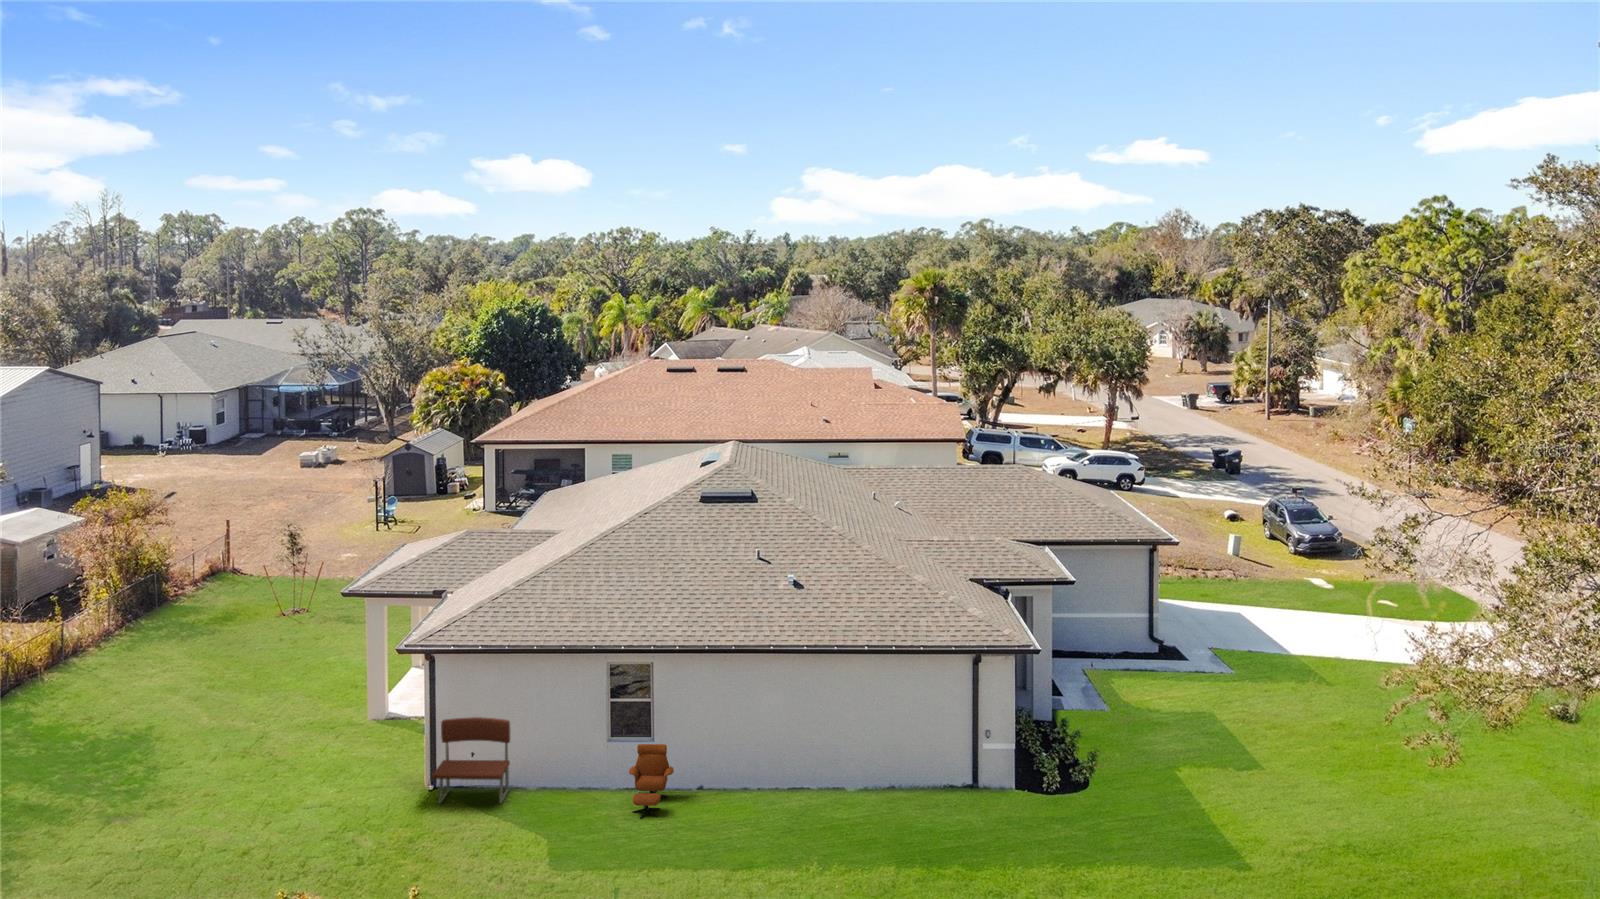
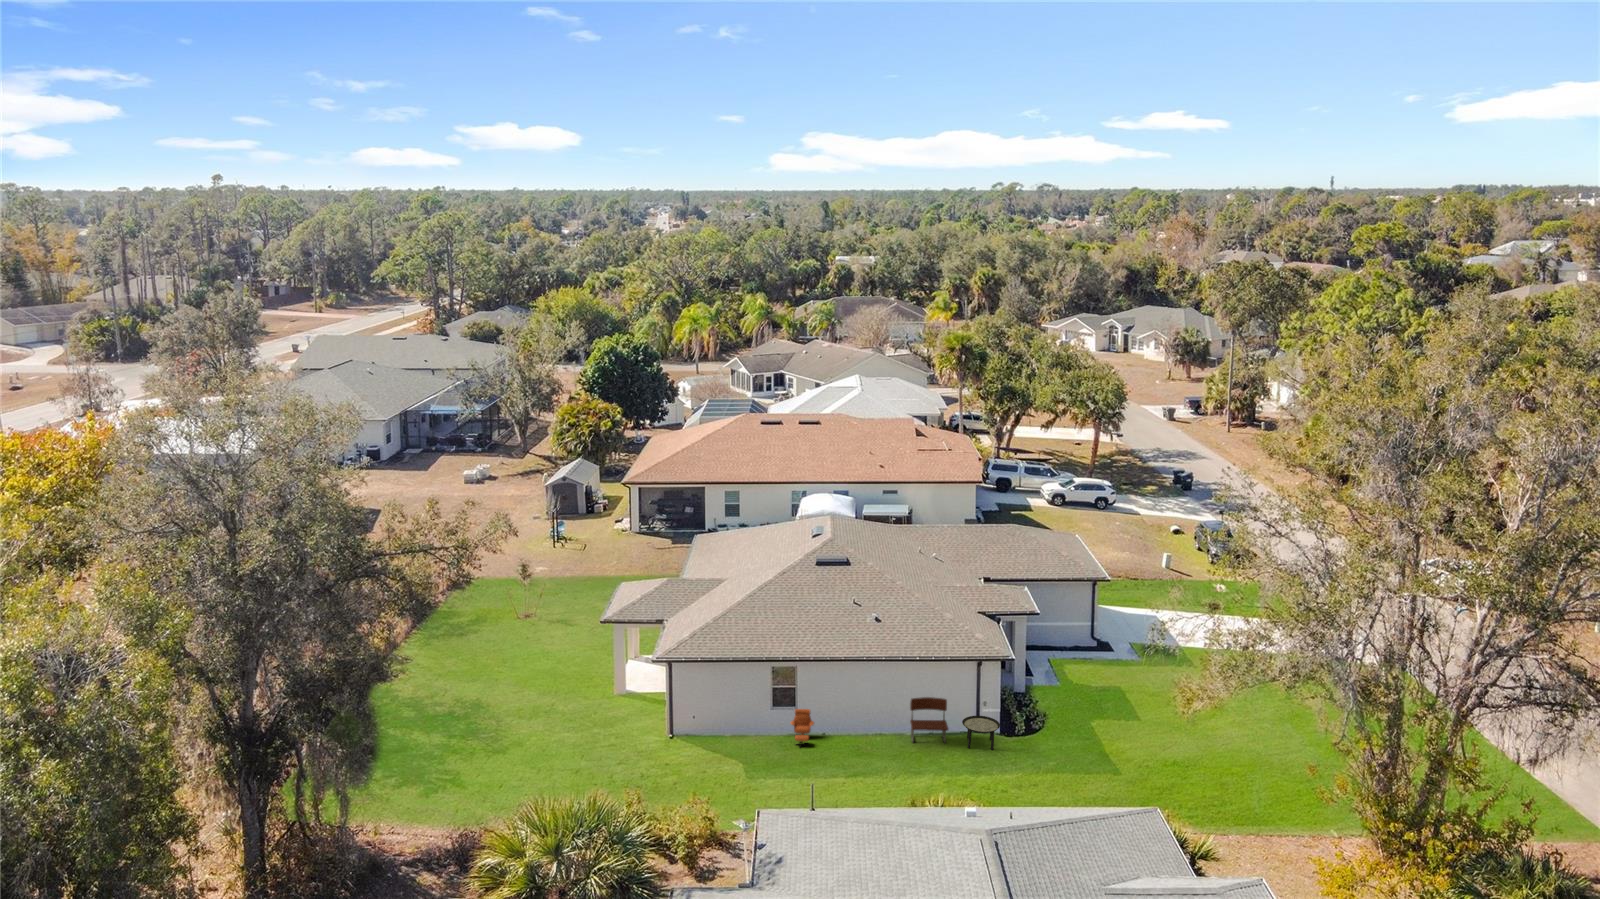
bench: present [432,717,510,804] -> present [910,697,948,742]
round table: none [948,755,1019,820] -> present [962,716,1000,750]

